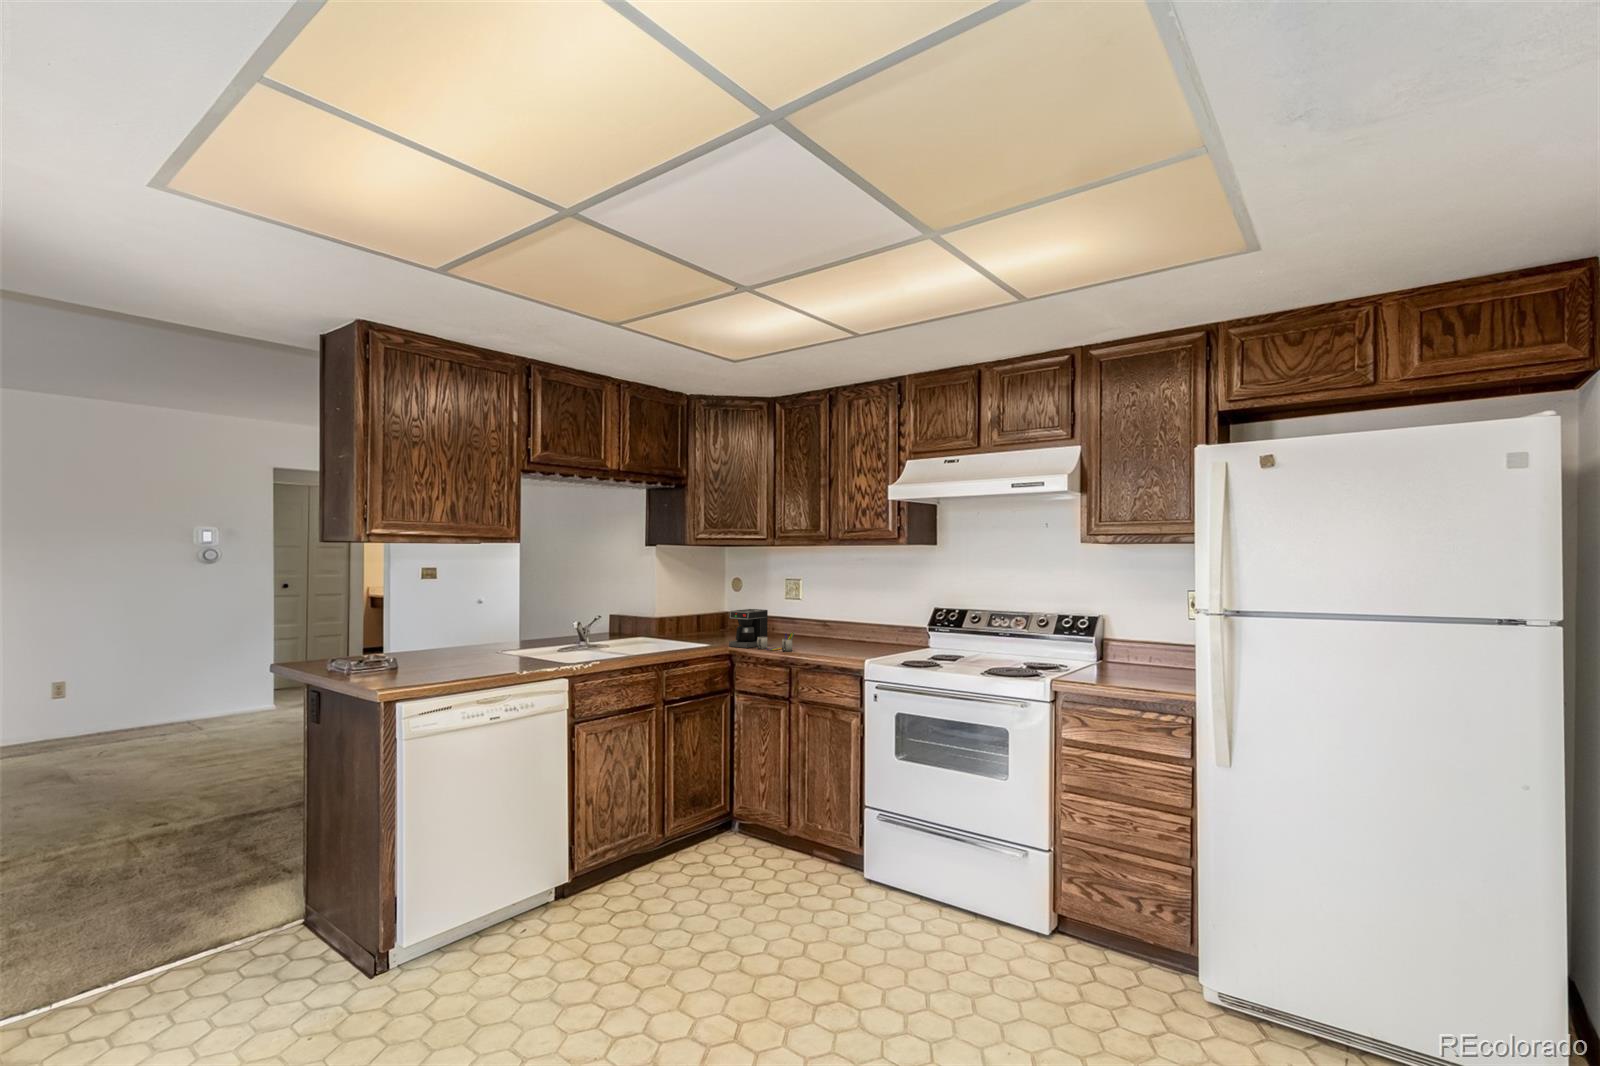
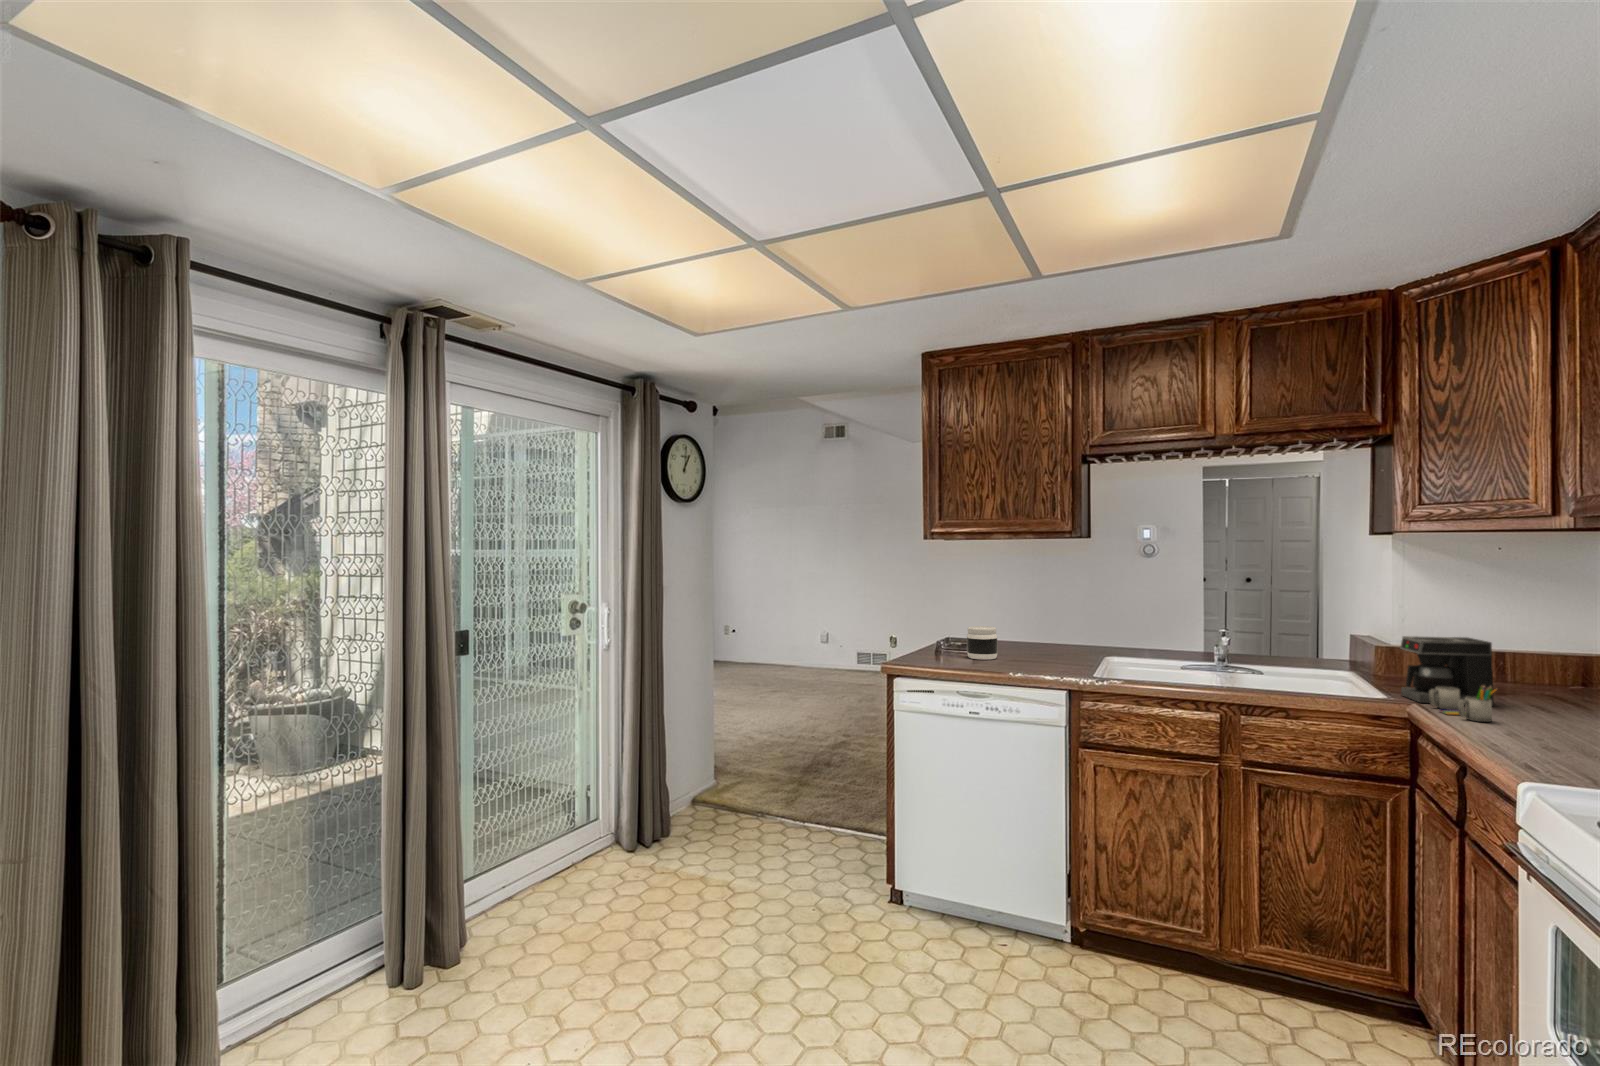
jar: none [428,633,462,668] -> present [967,626,998,660]

